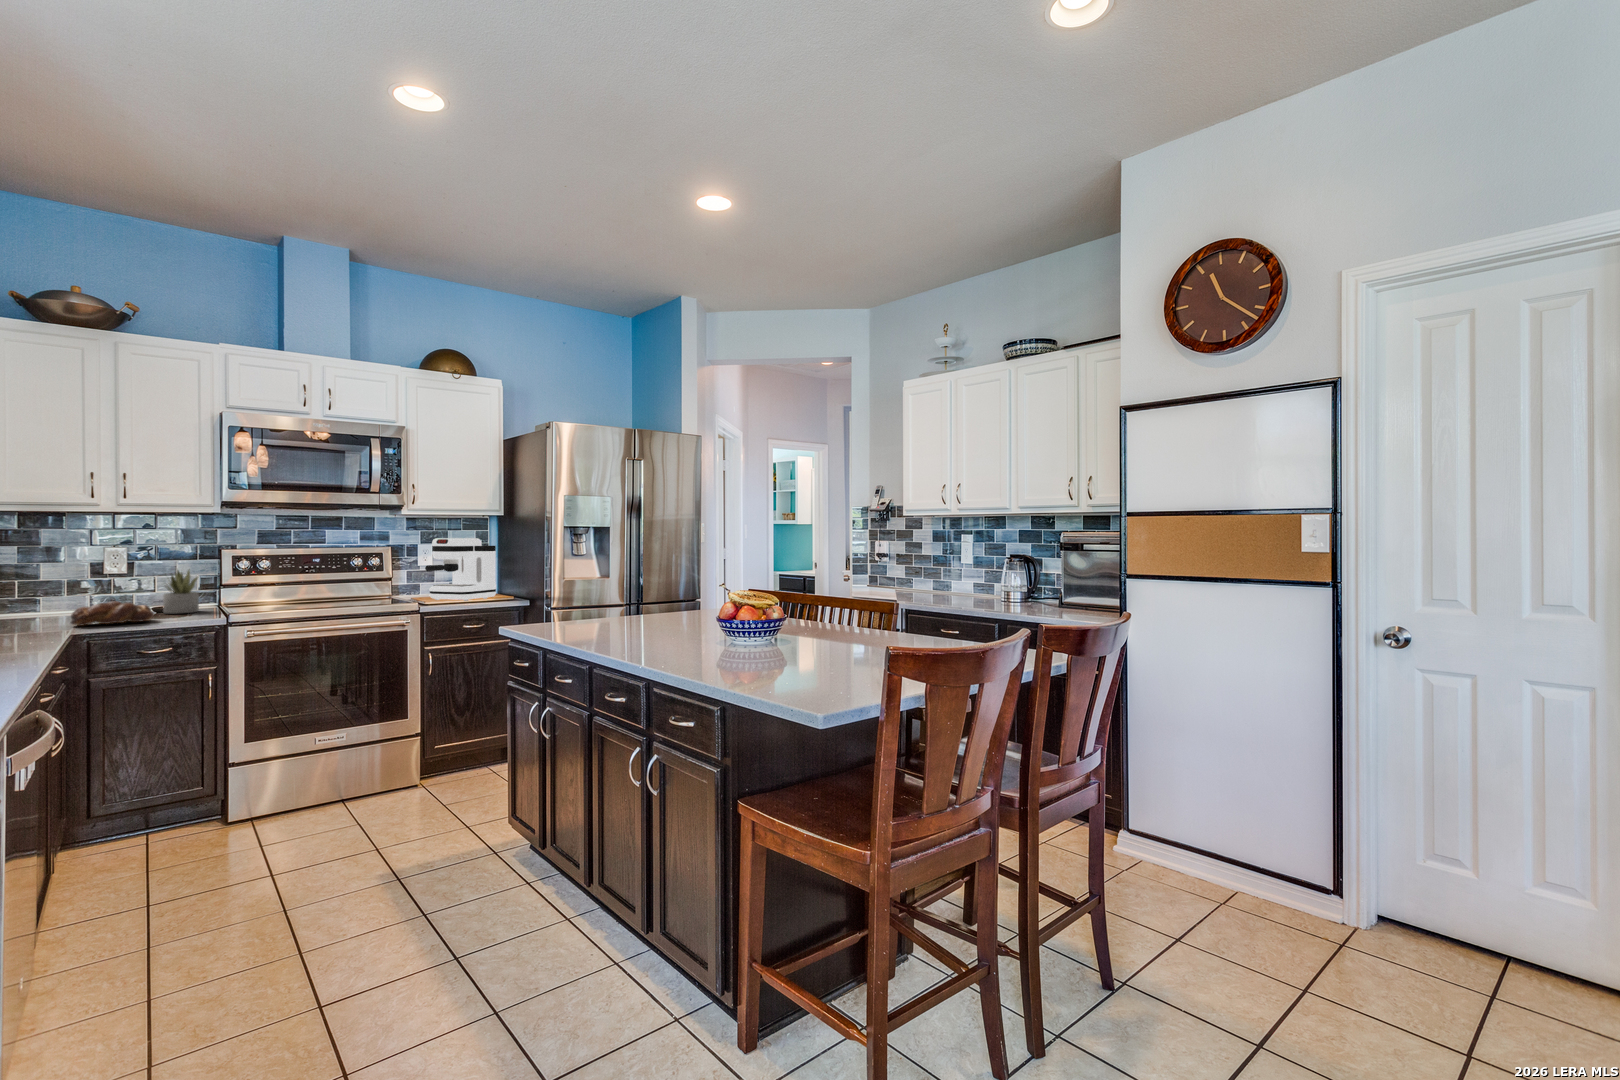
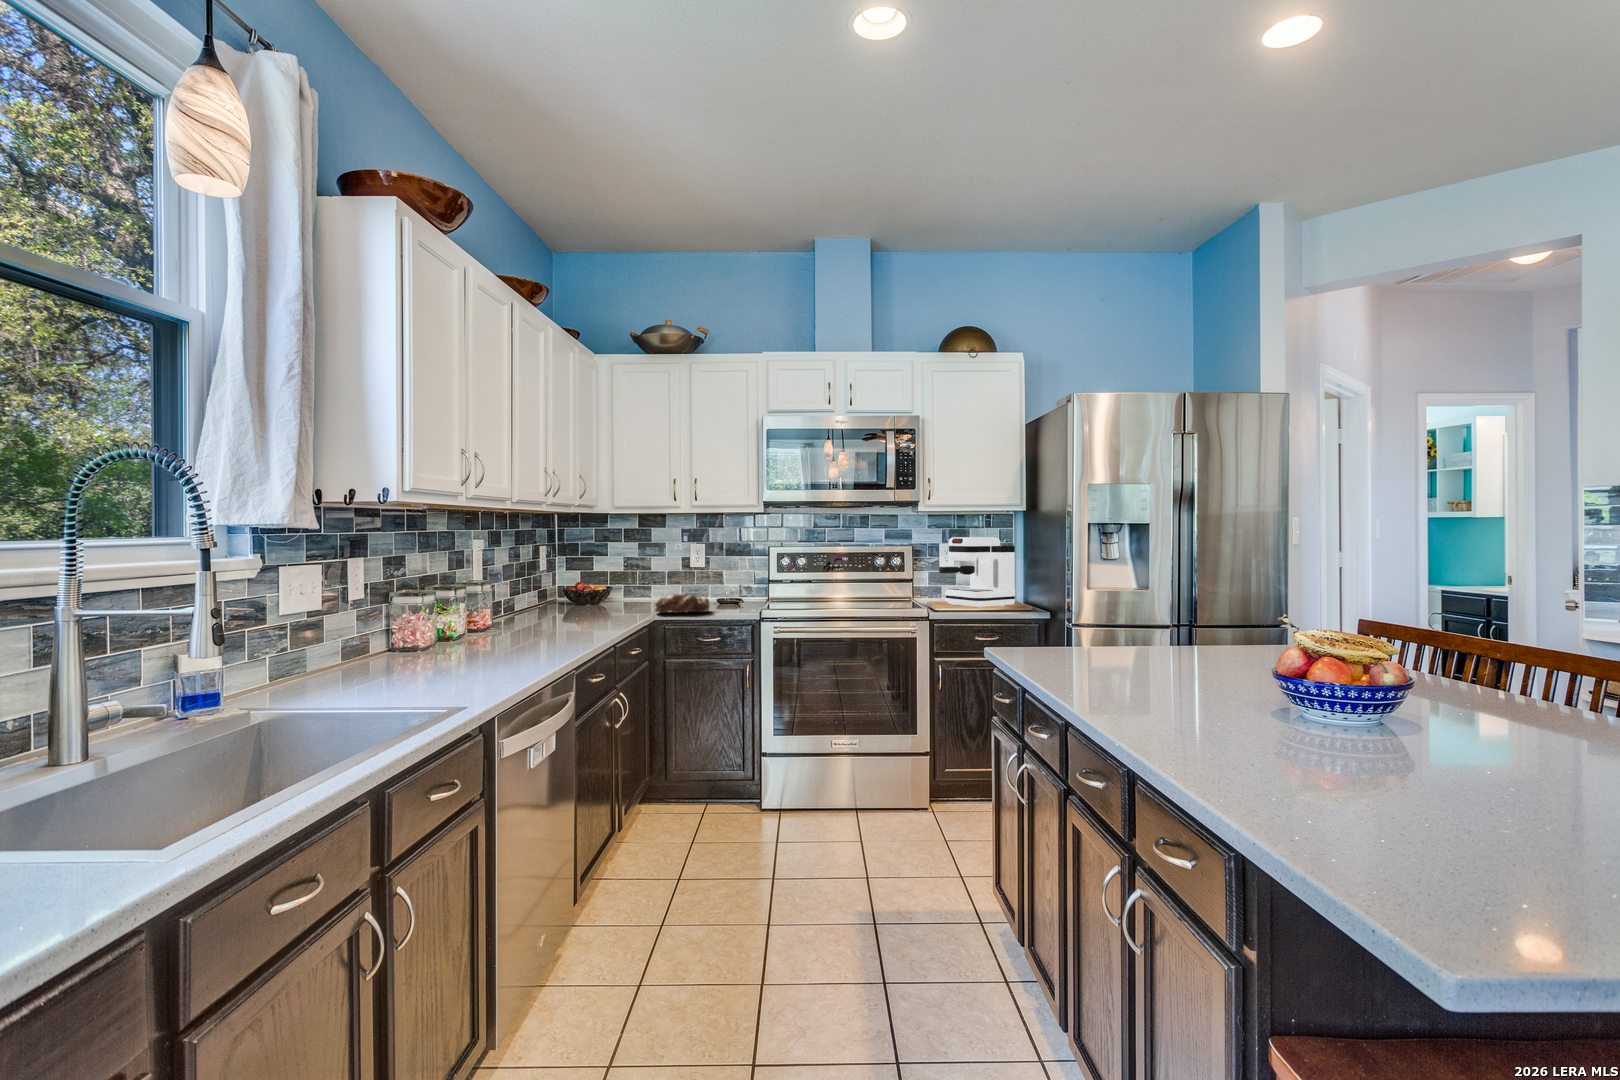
succulent plant: present [163,570,199,613] -> none [723,564,750,606]

